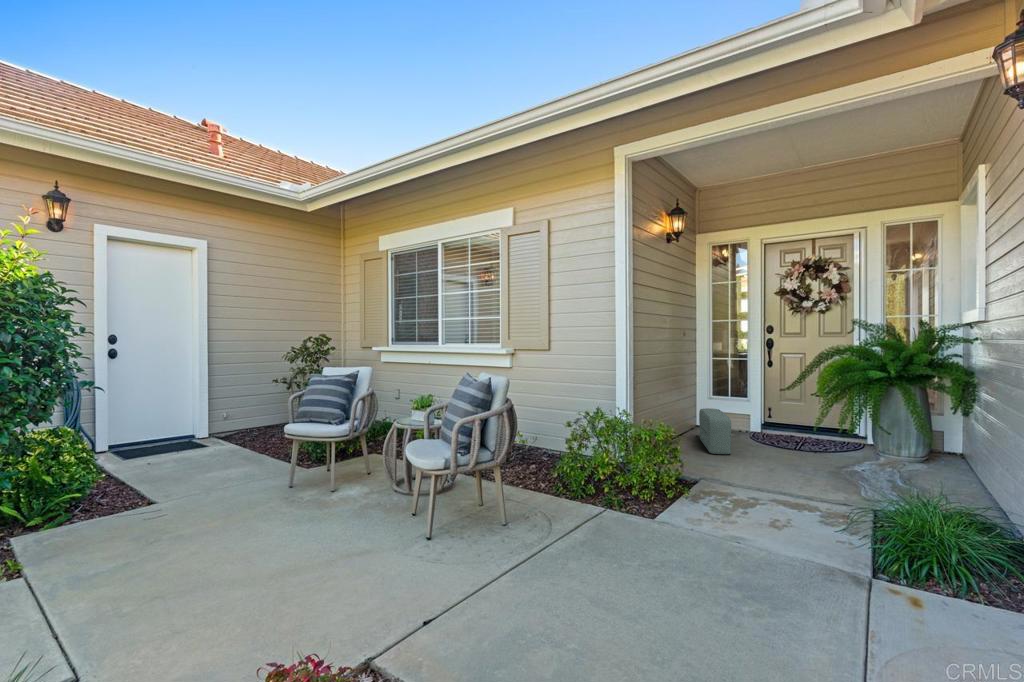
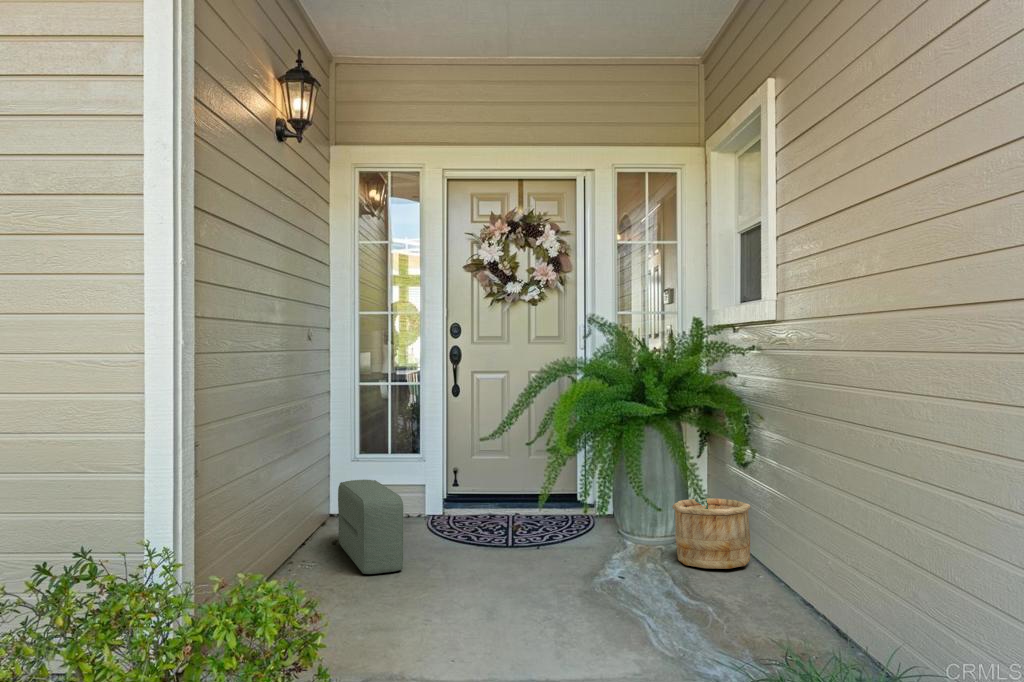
wooden bucket: none [907,438,969,482] -> present [672,498,750,569]

